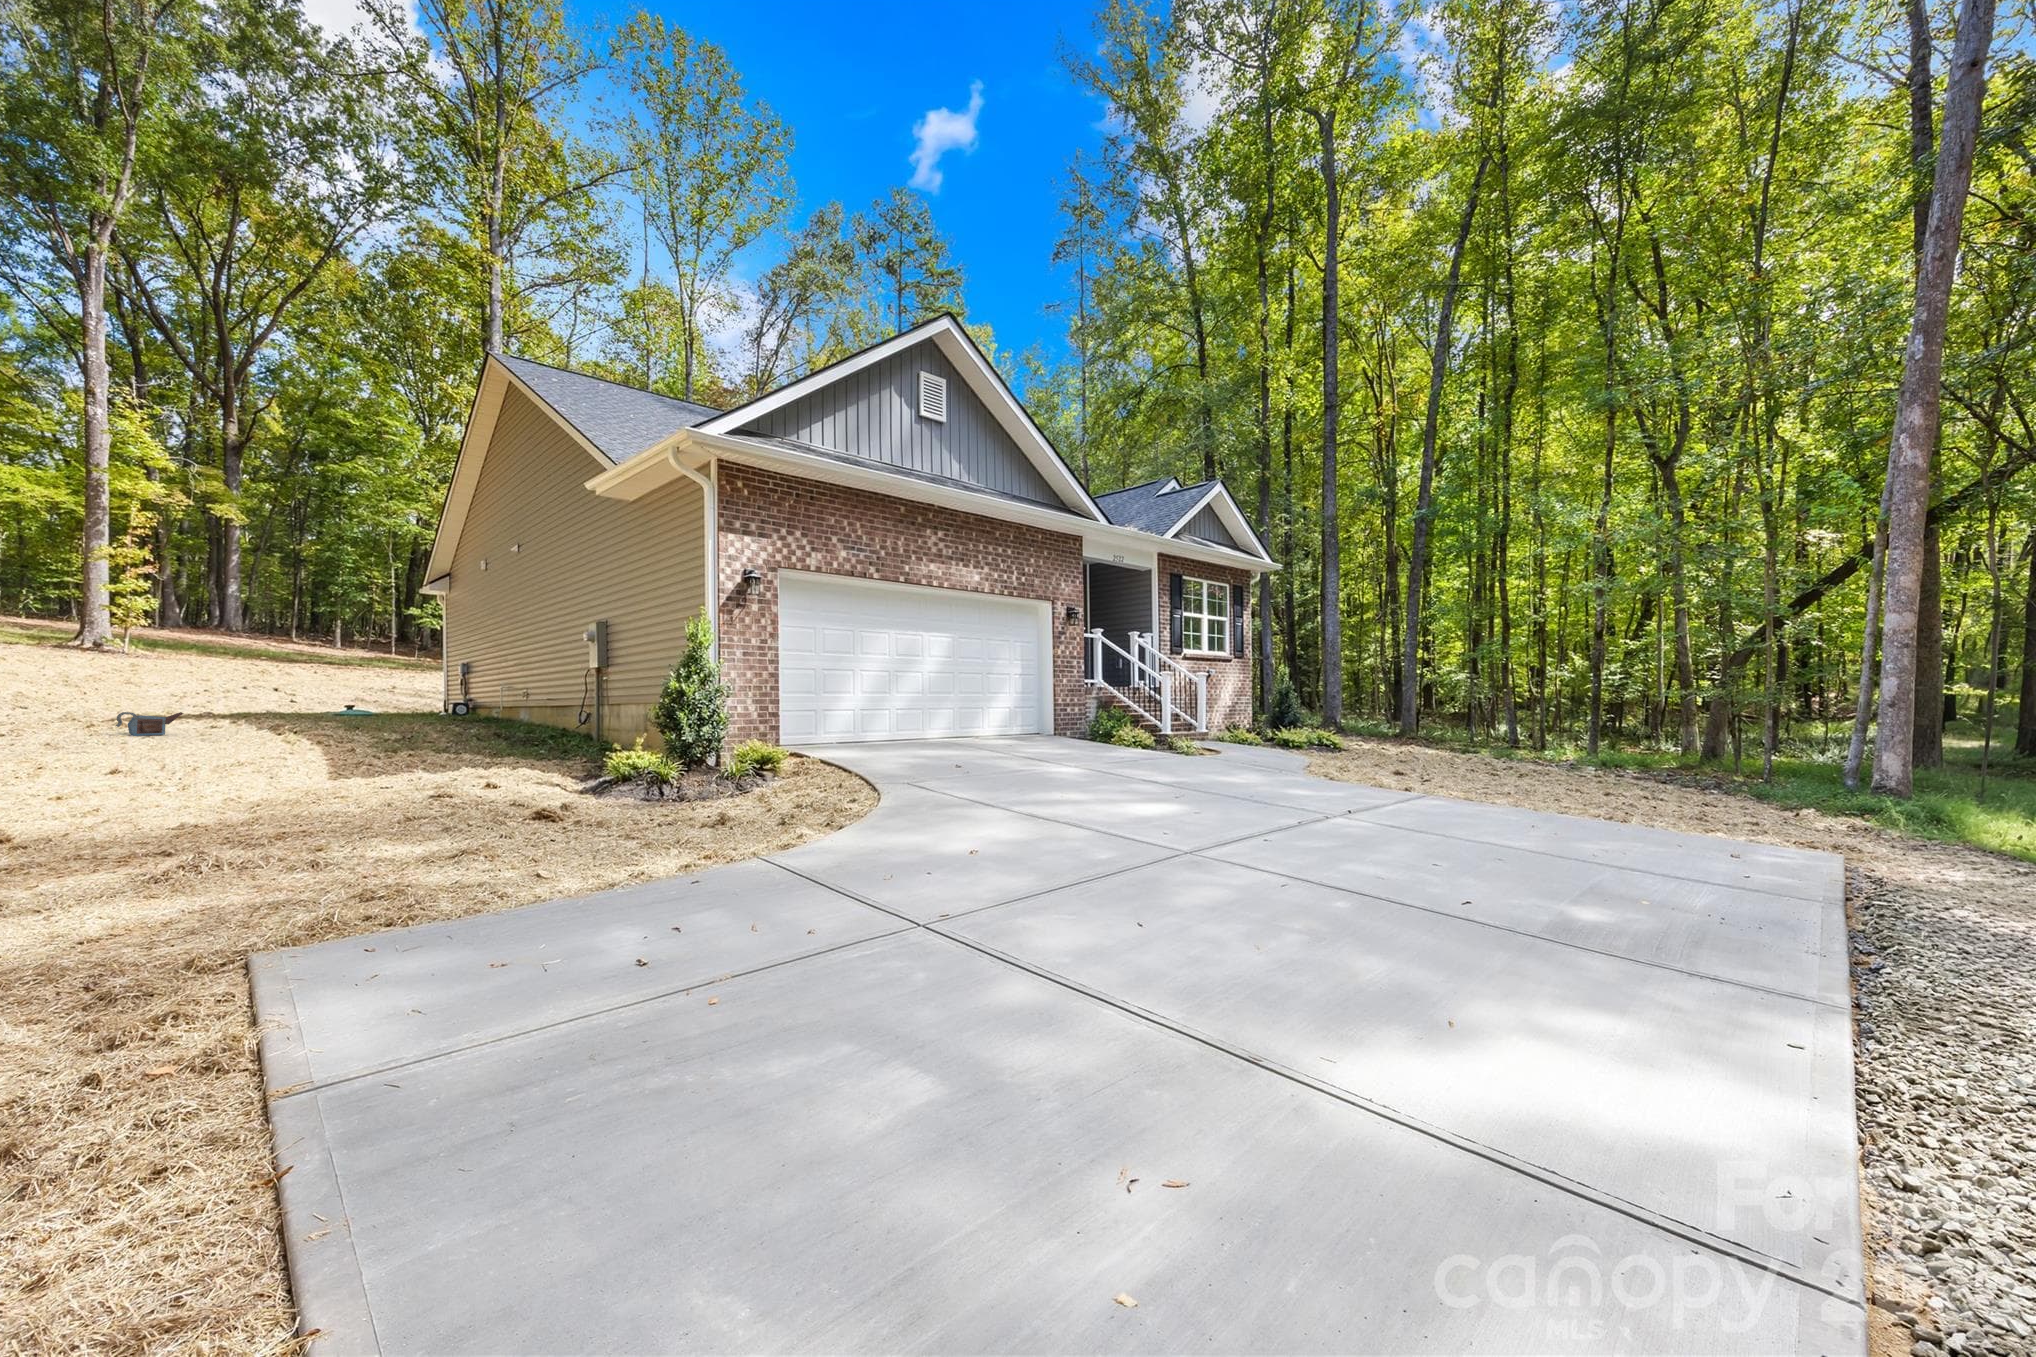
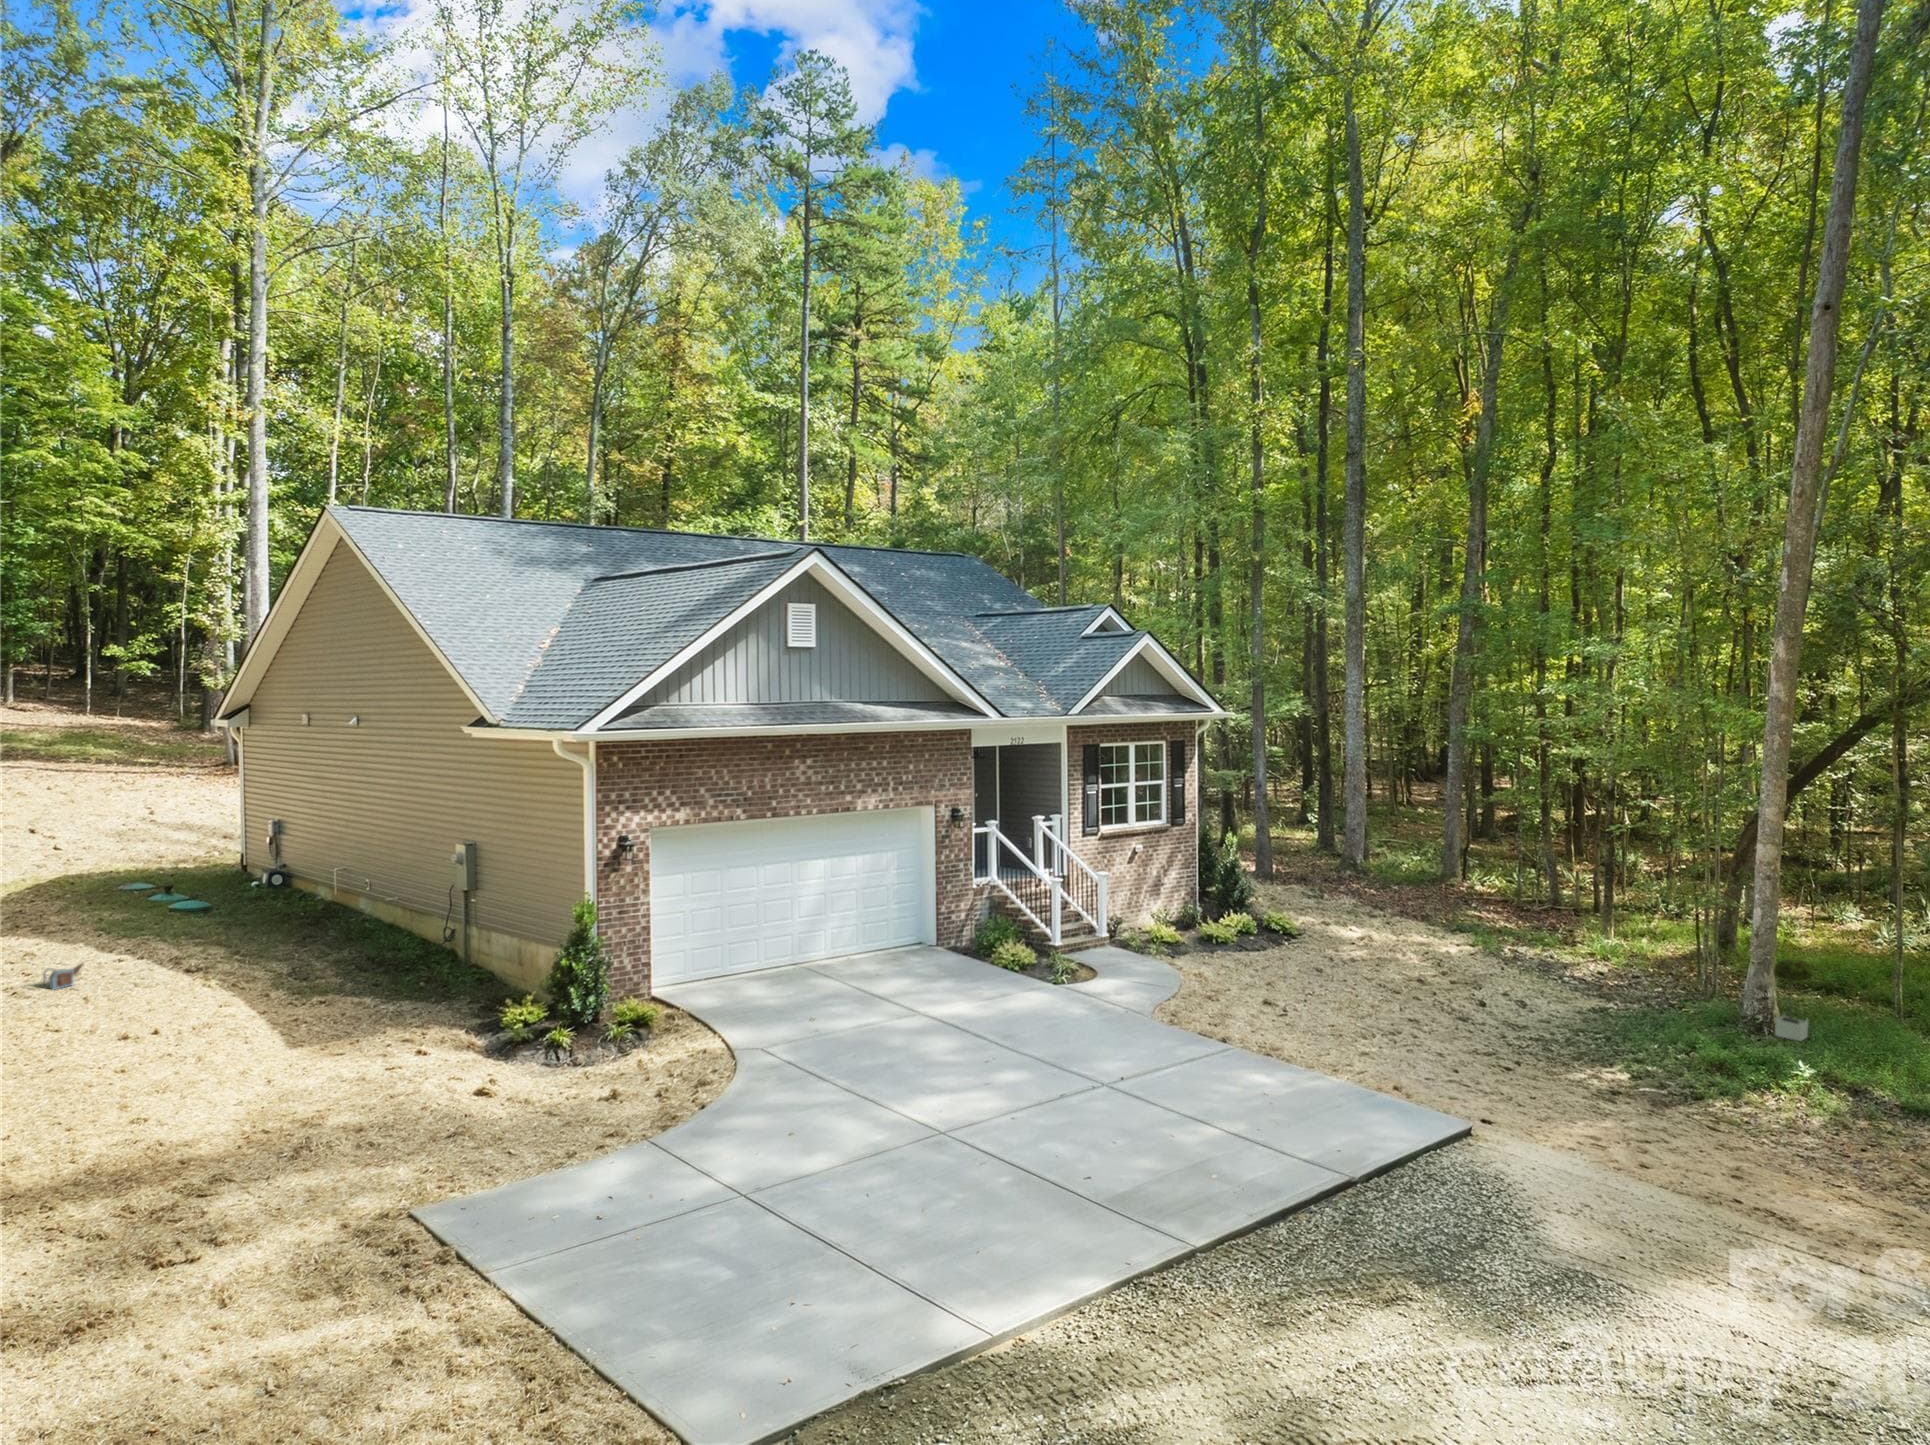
potted tree: none [1942,708,2009,795] -> present [1774,959,1813,1041]

